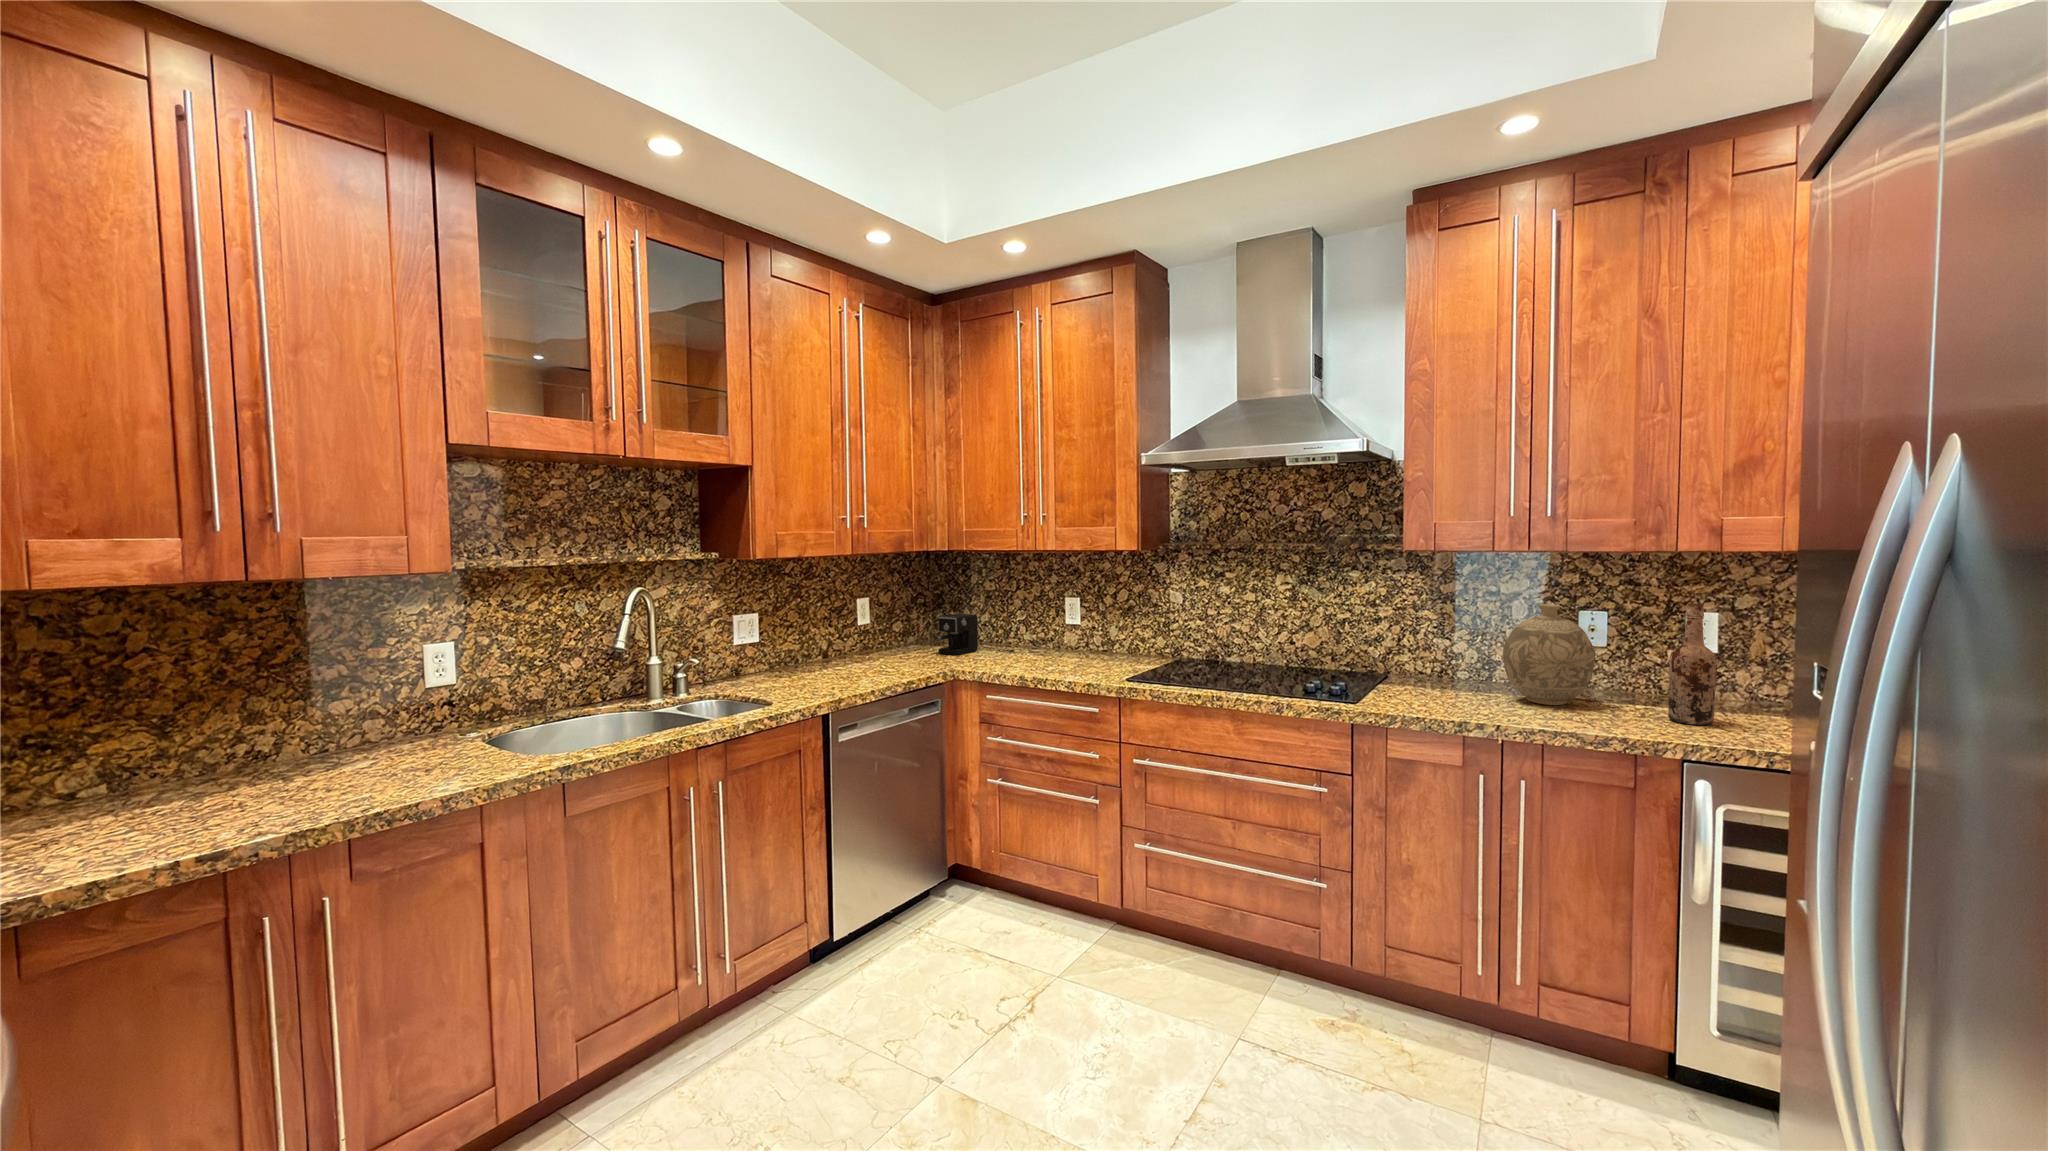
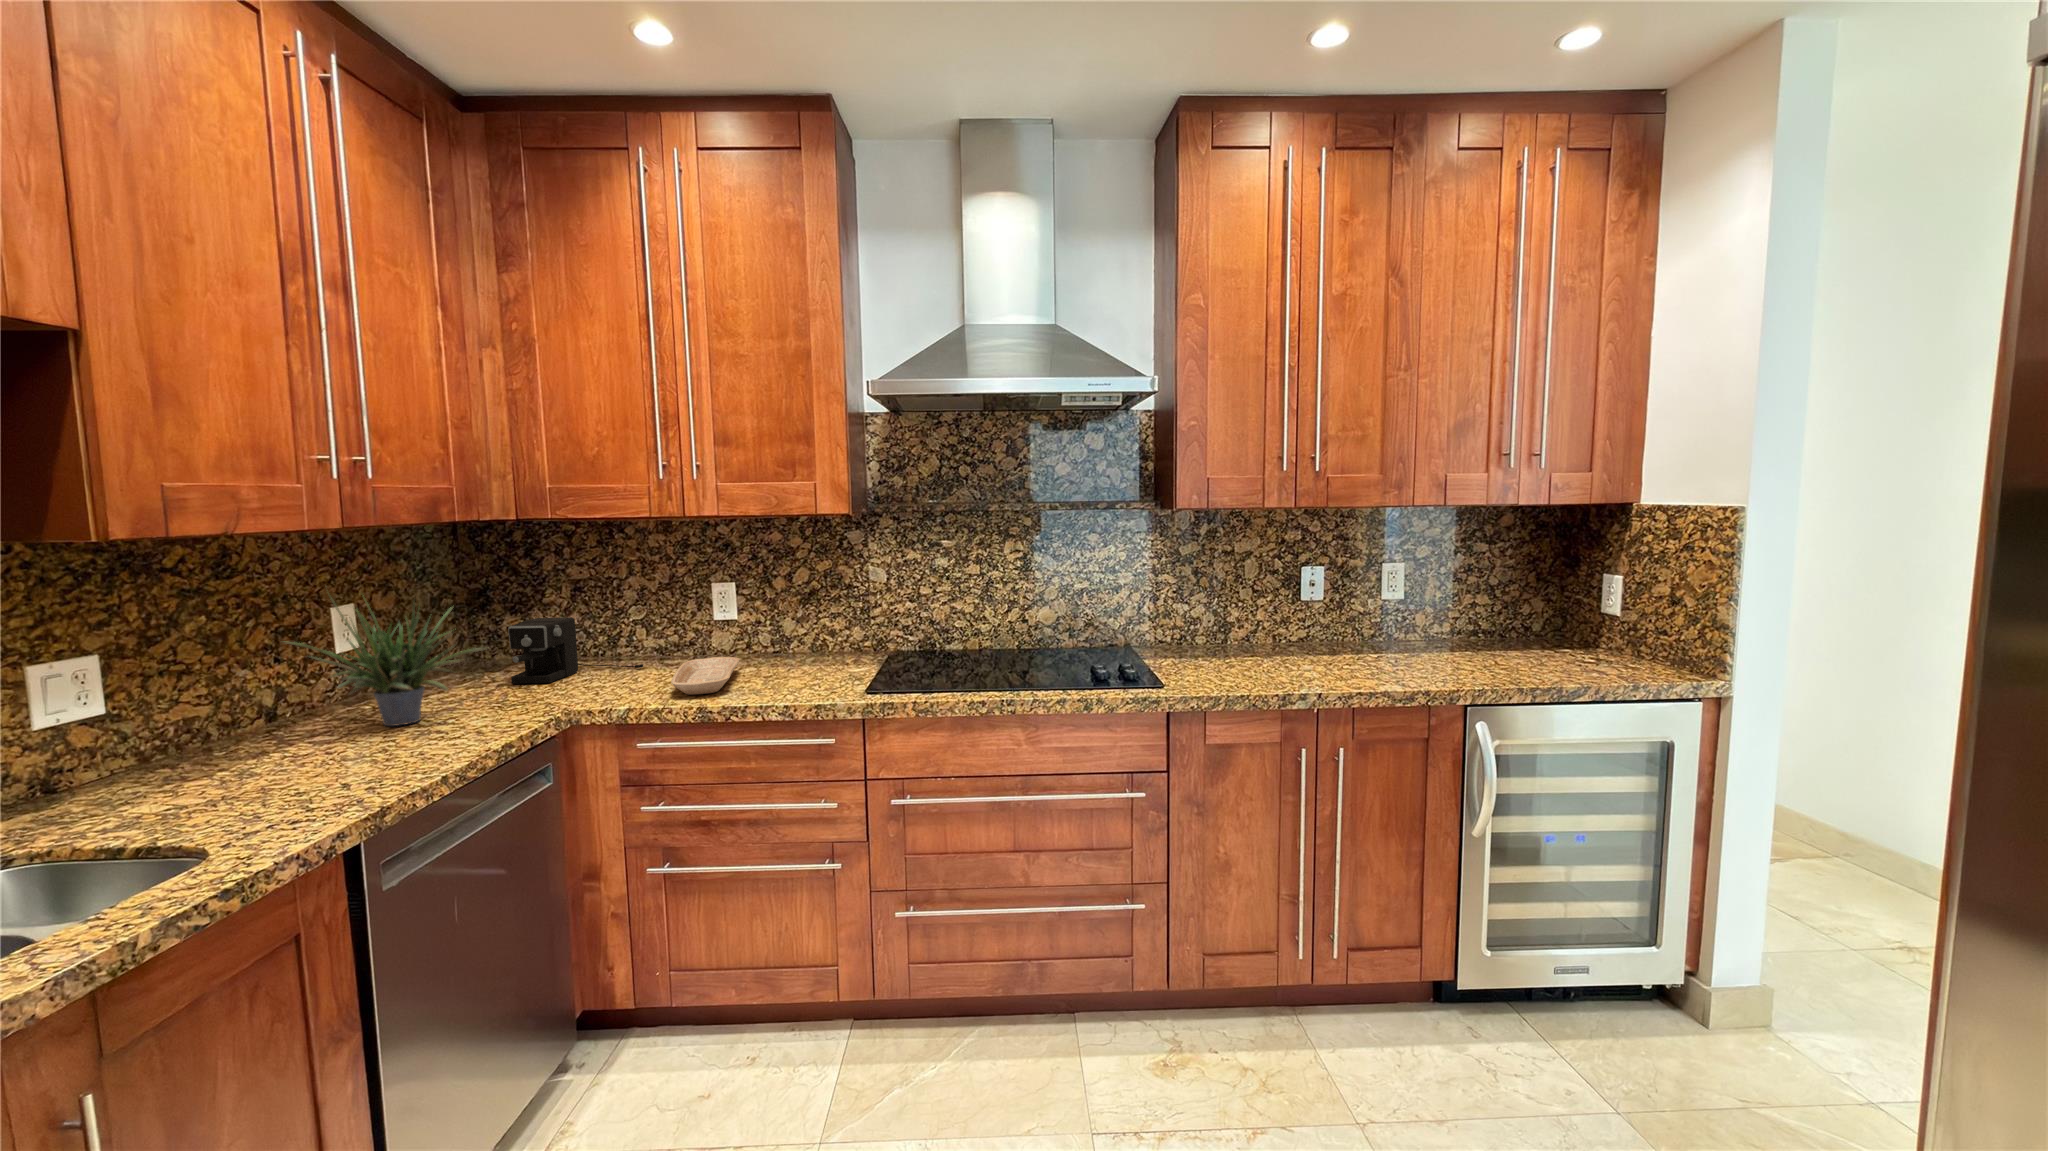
potted plant: none [825,585,920,667] -> present [284,597,486,726]
wine bottle: present [1668,603,1717,725] -> none [1410,555,1450,667]
decorative vase: present [1503,604,1596,705] -> none [1265,562,1344,662]
tray: none [1010,649,1066,670] -> present [671,657,740,695]

